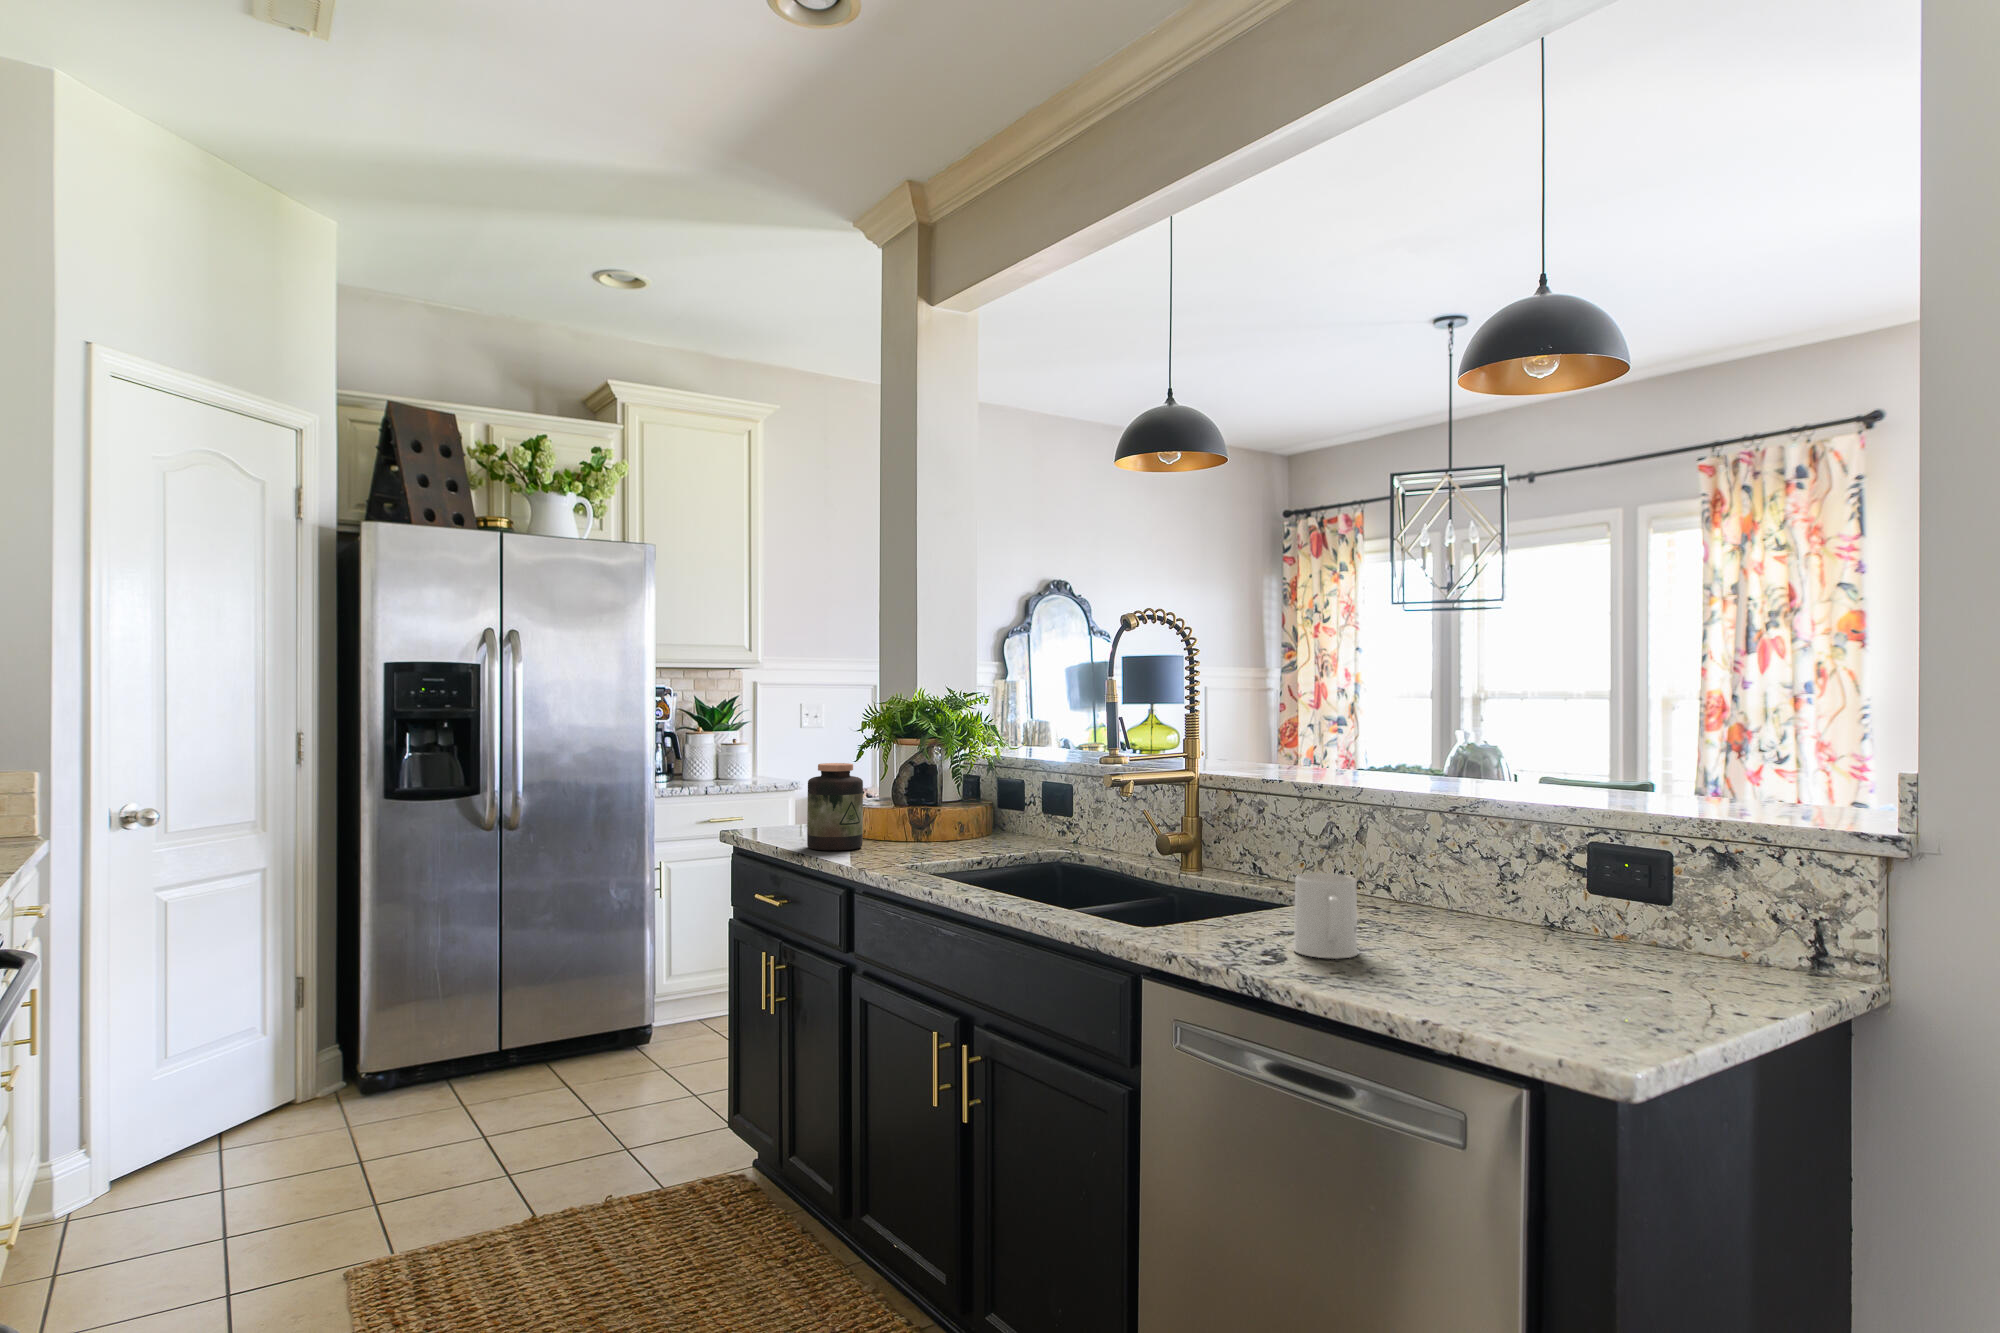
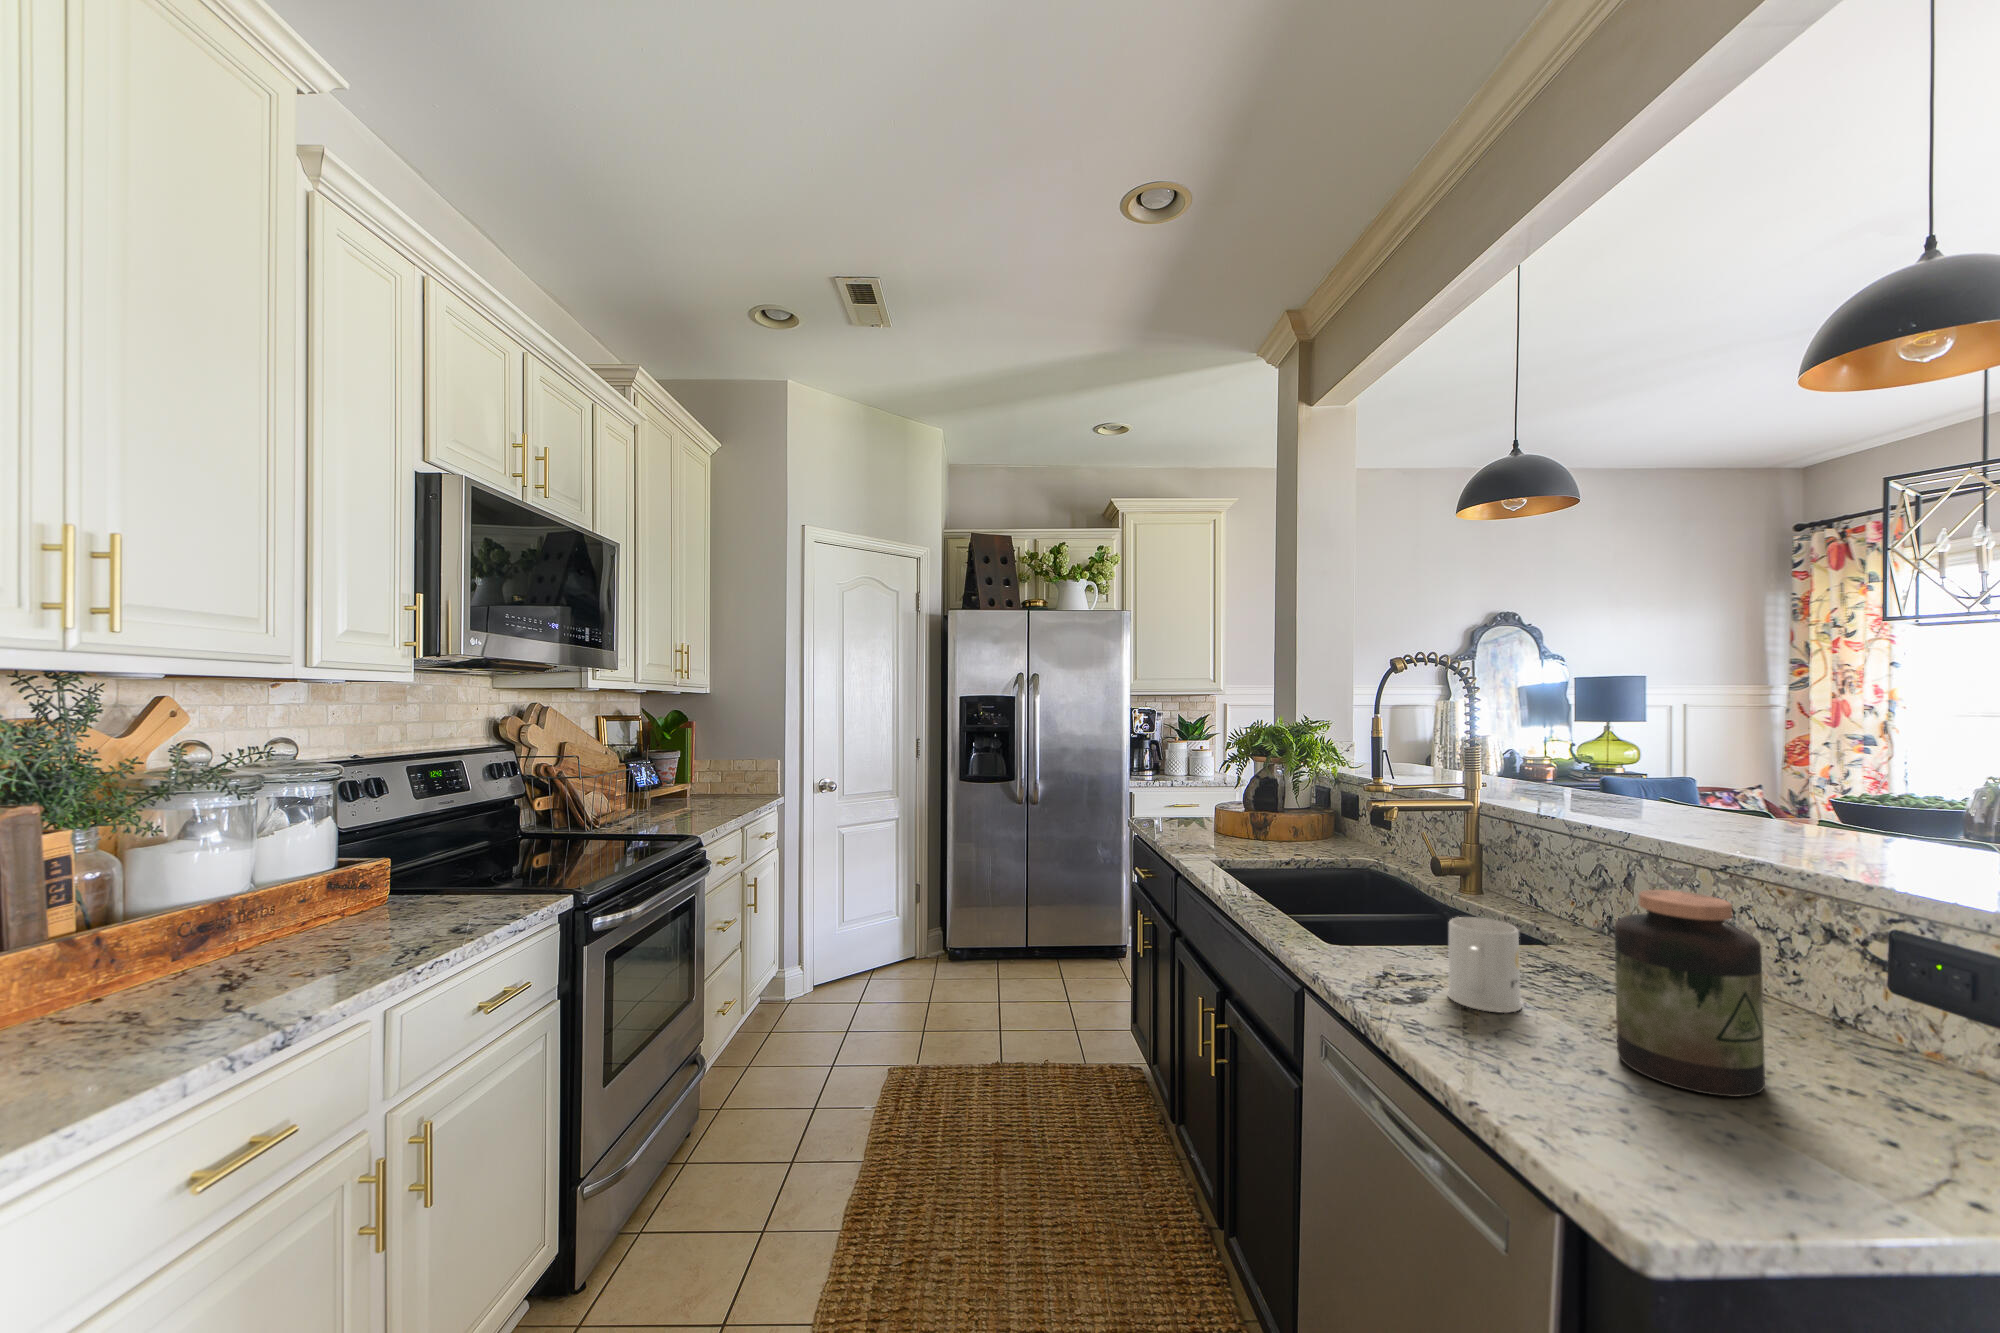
jar: present [807,763,863,851] -> present [1614,890,1765,1097]

